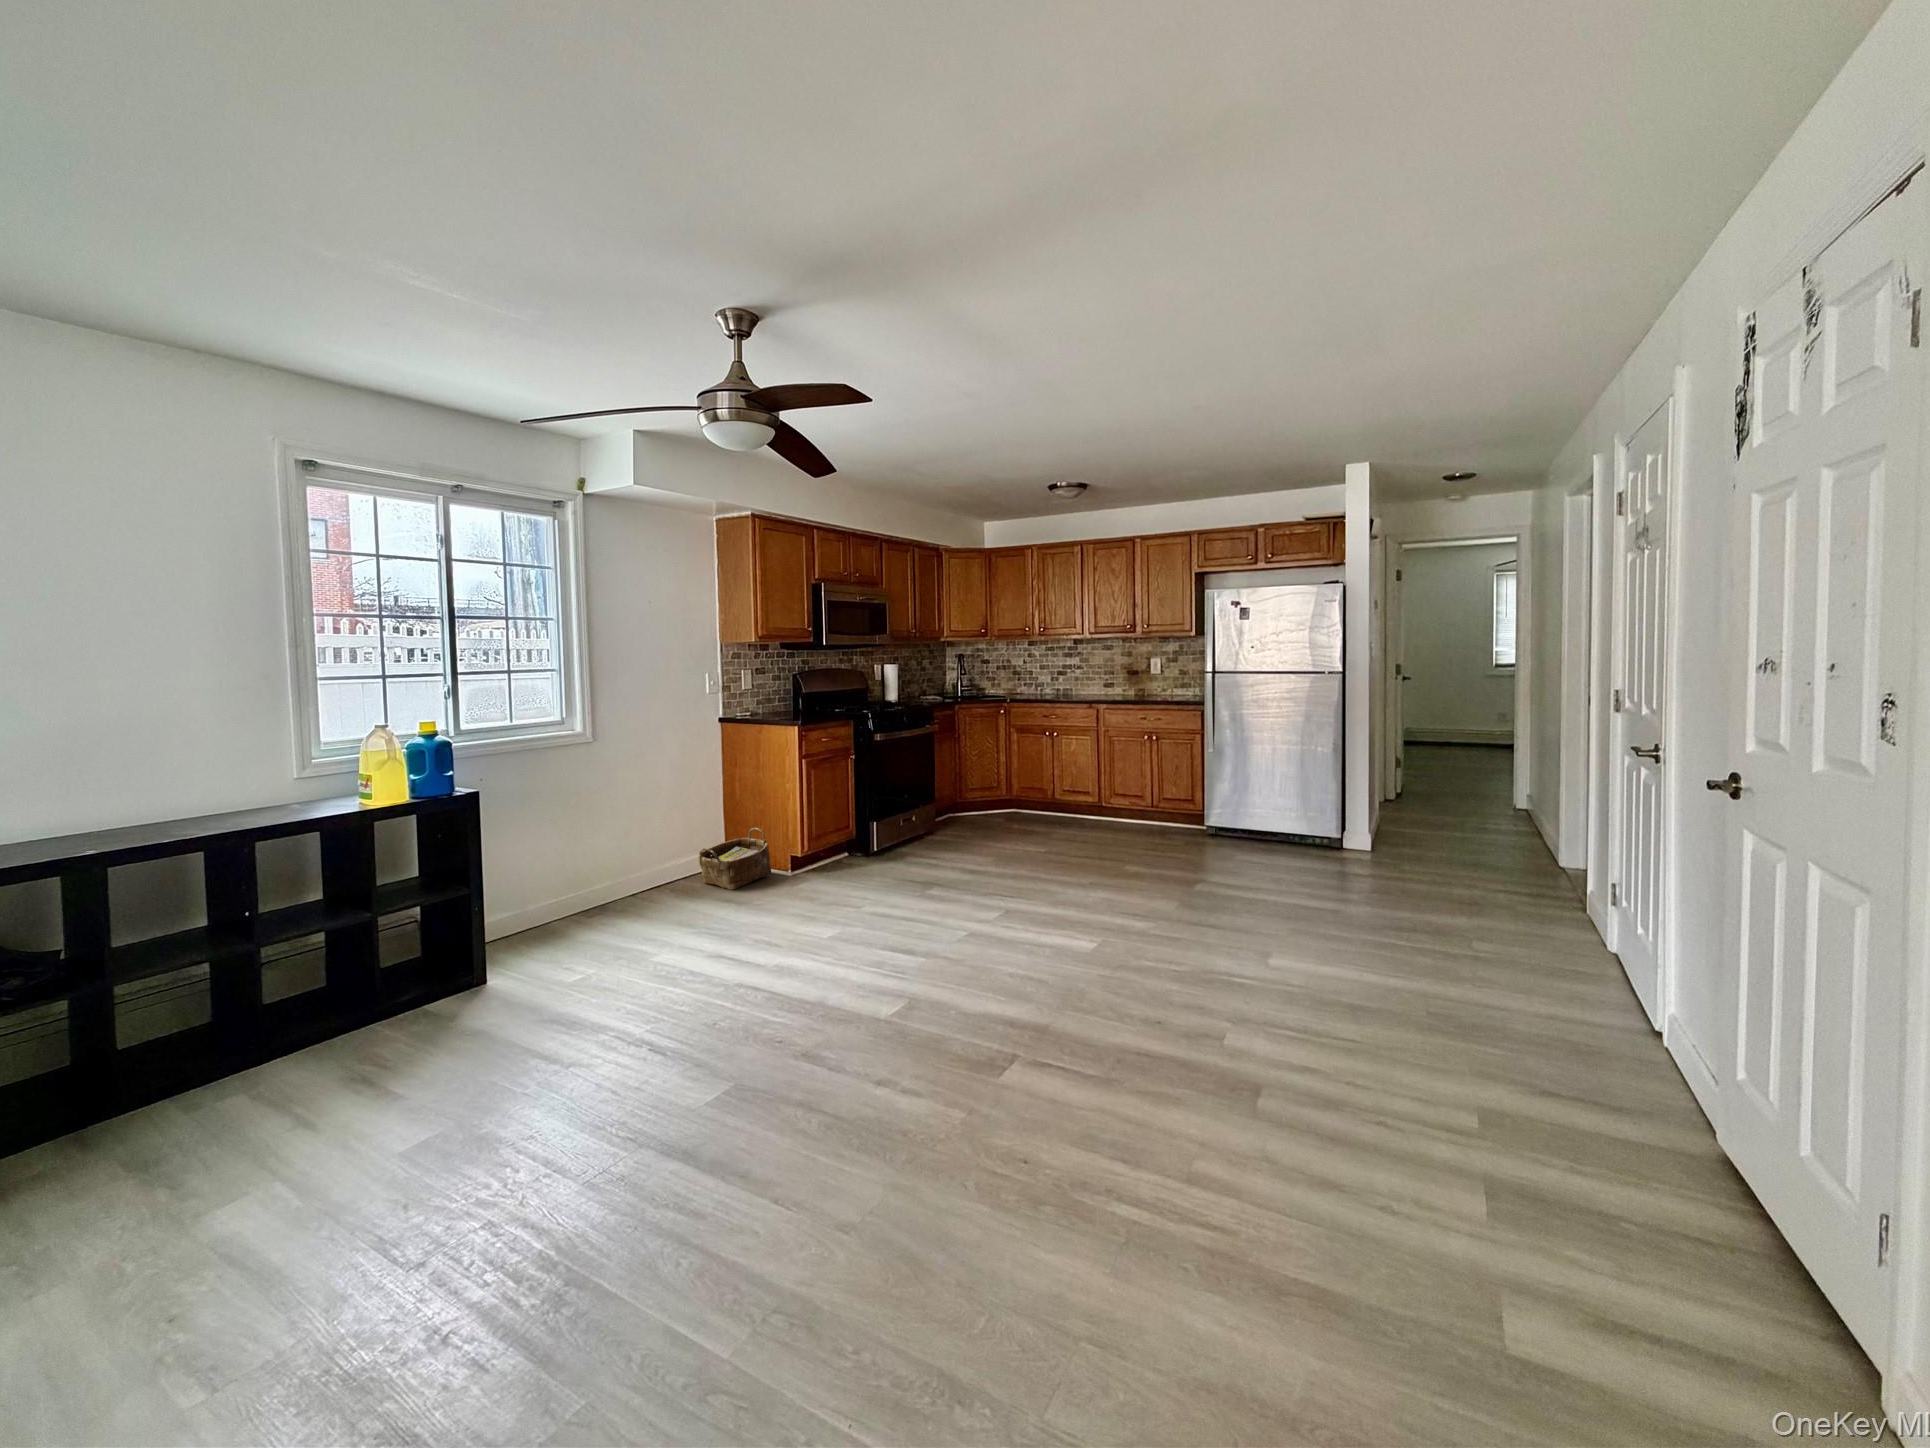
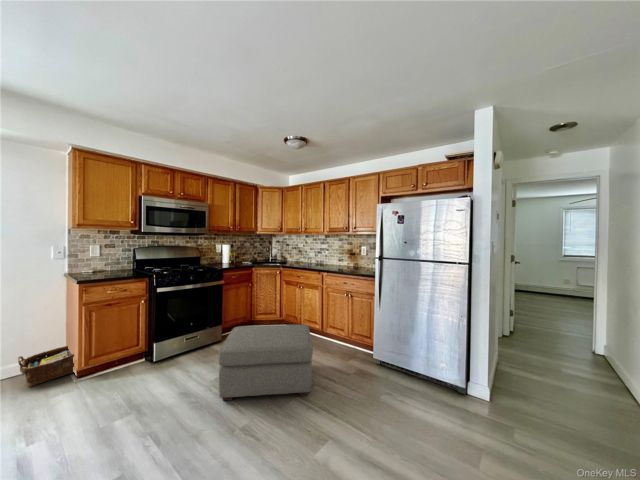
ottoman: none [1005,783,1149,876] -> present [219,325,313,401]

